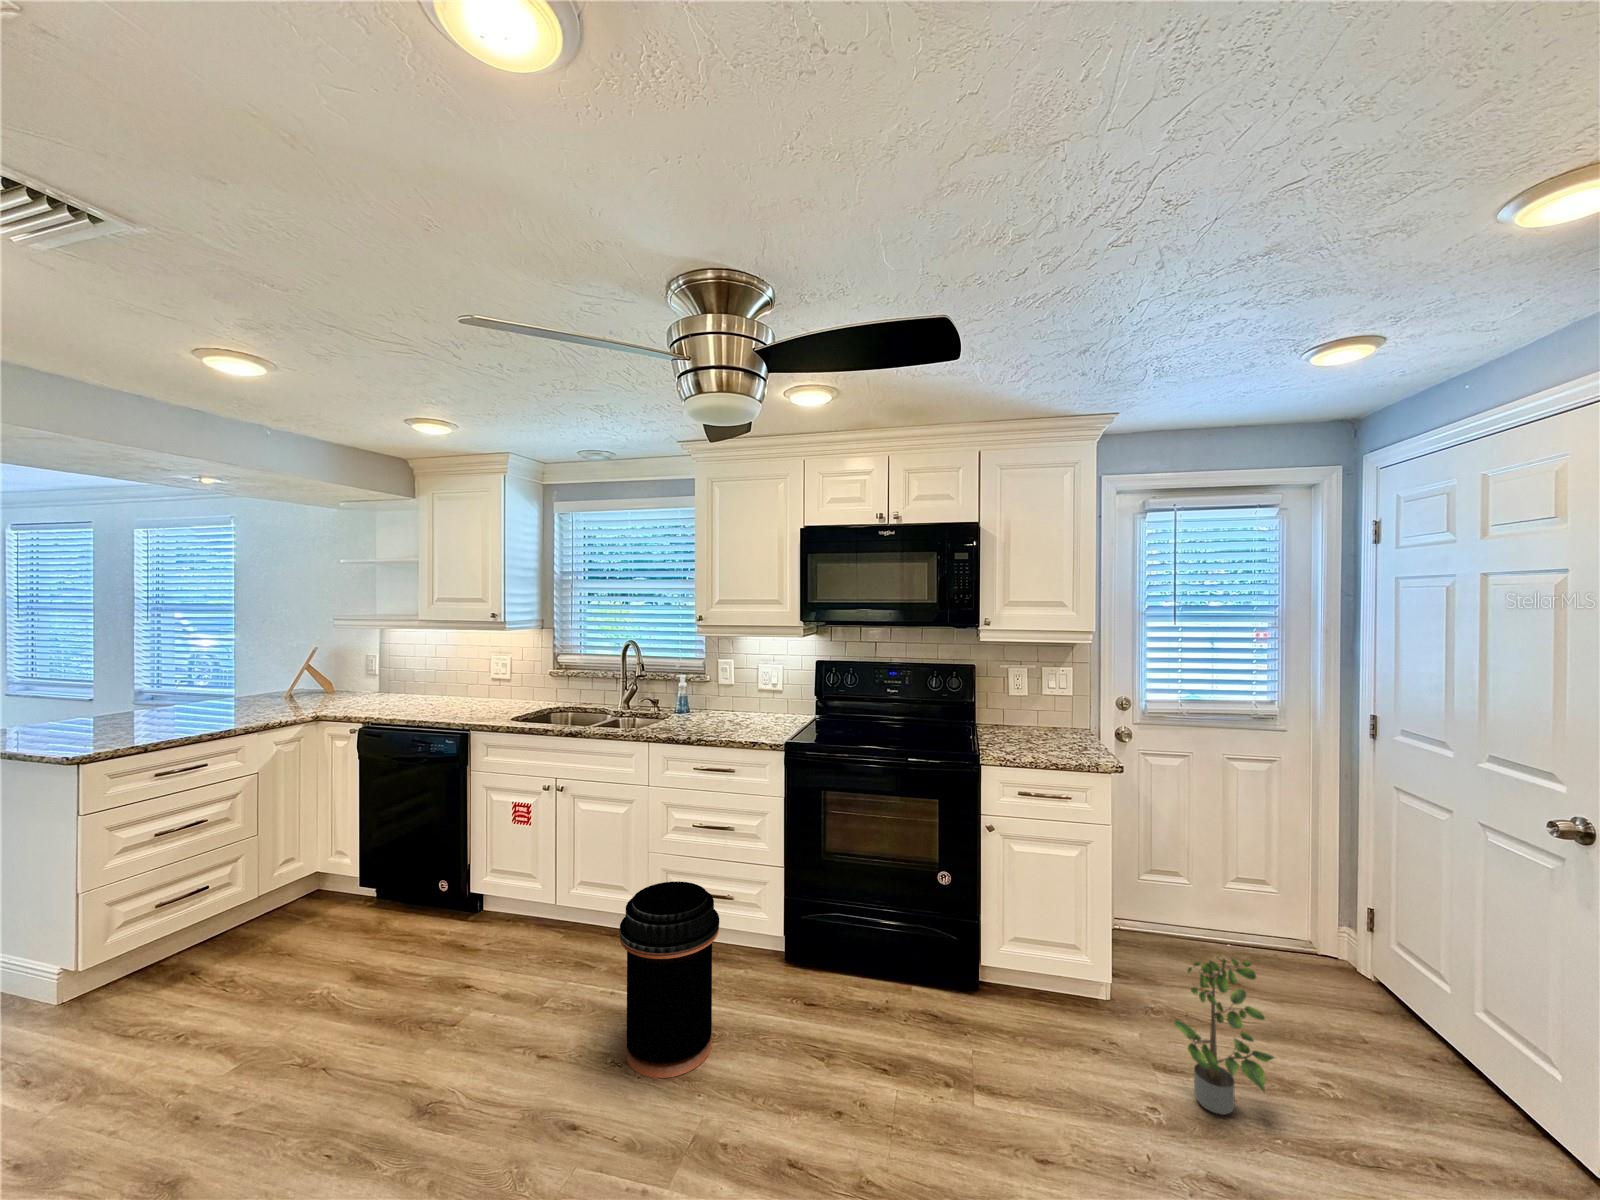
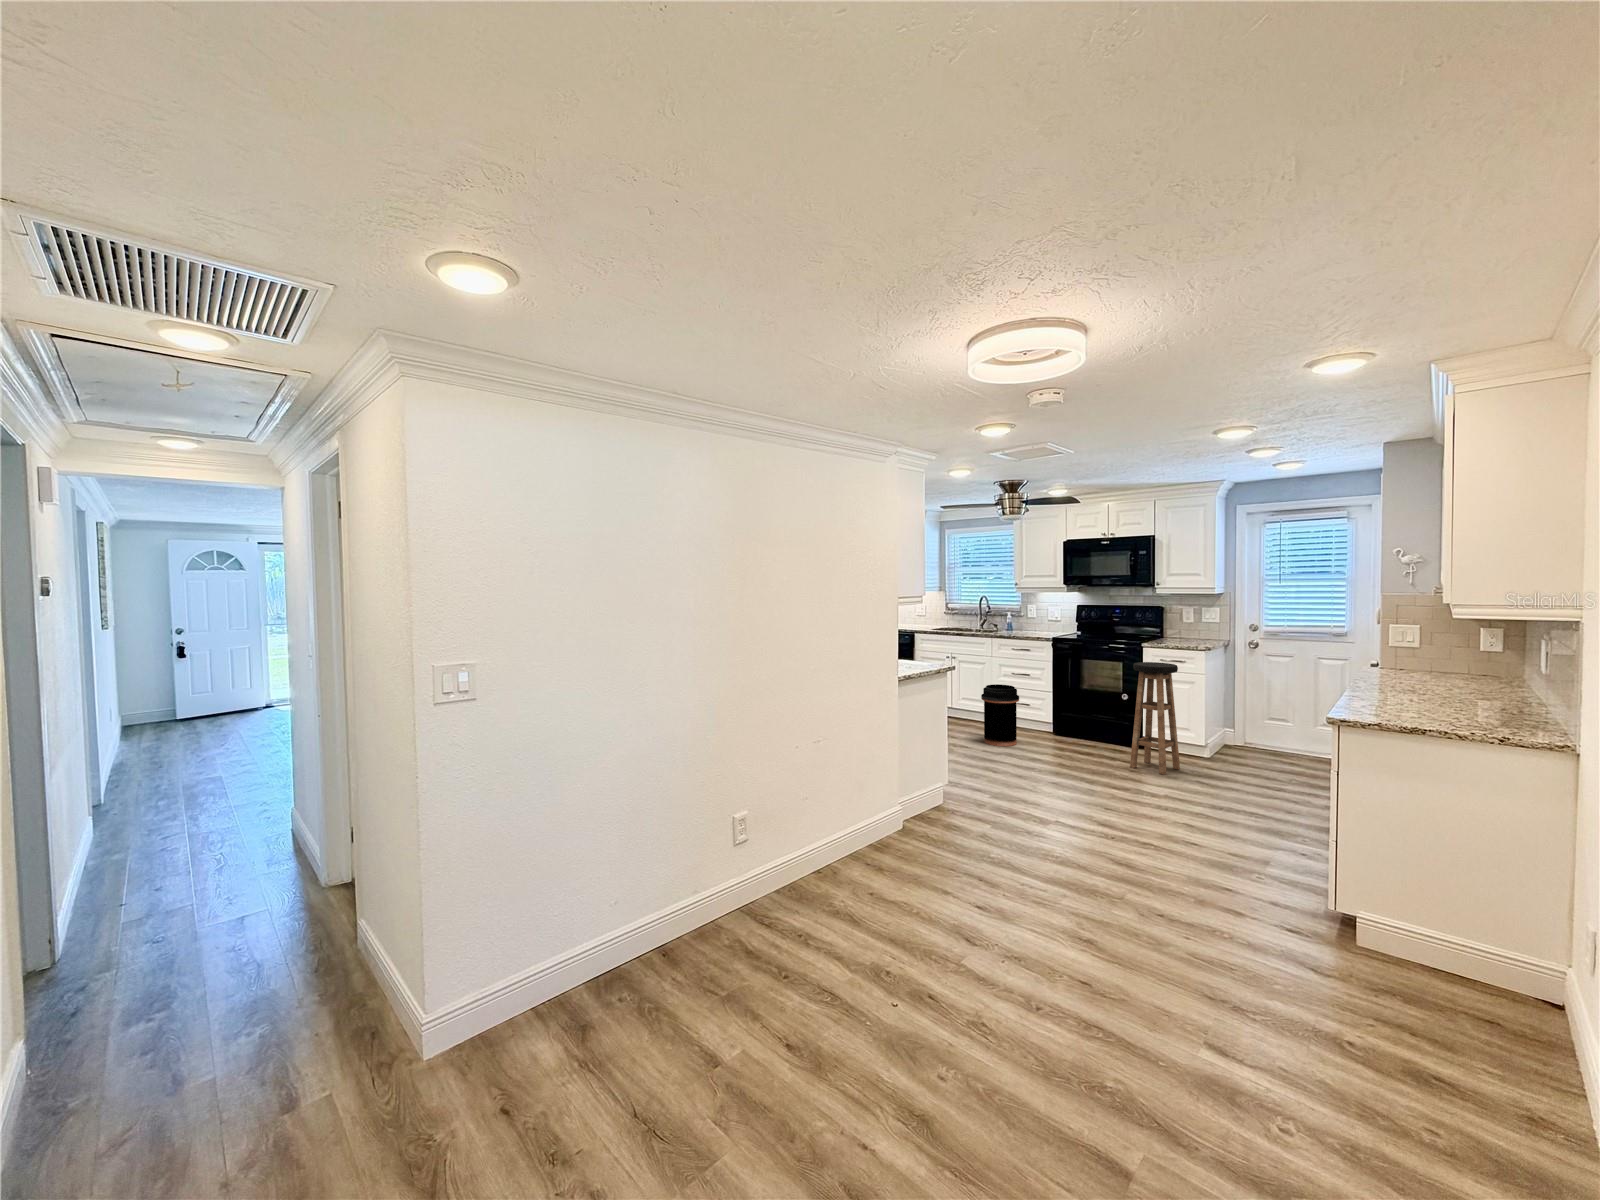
bar stool: none [1017,821,1127,1157] -> present [1130,662,1180,775]
potted plant: present [1174,956,1275,1115] -> none [1207,716,1250,777]

